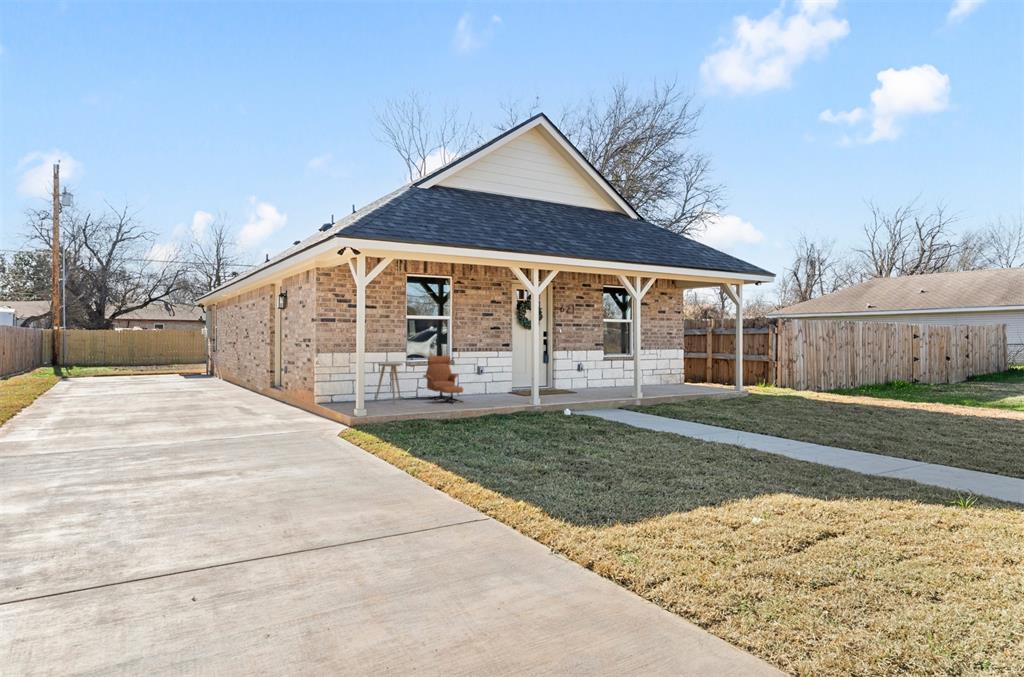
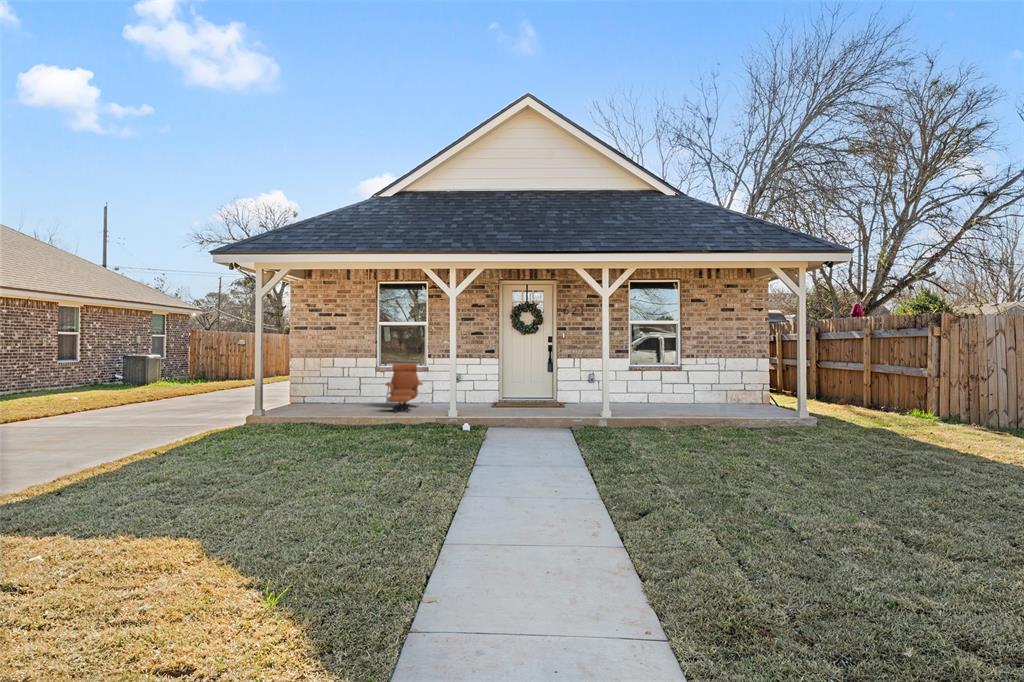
side table: present [375,363,403,403] -> none [339,369,367,410]

